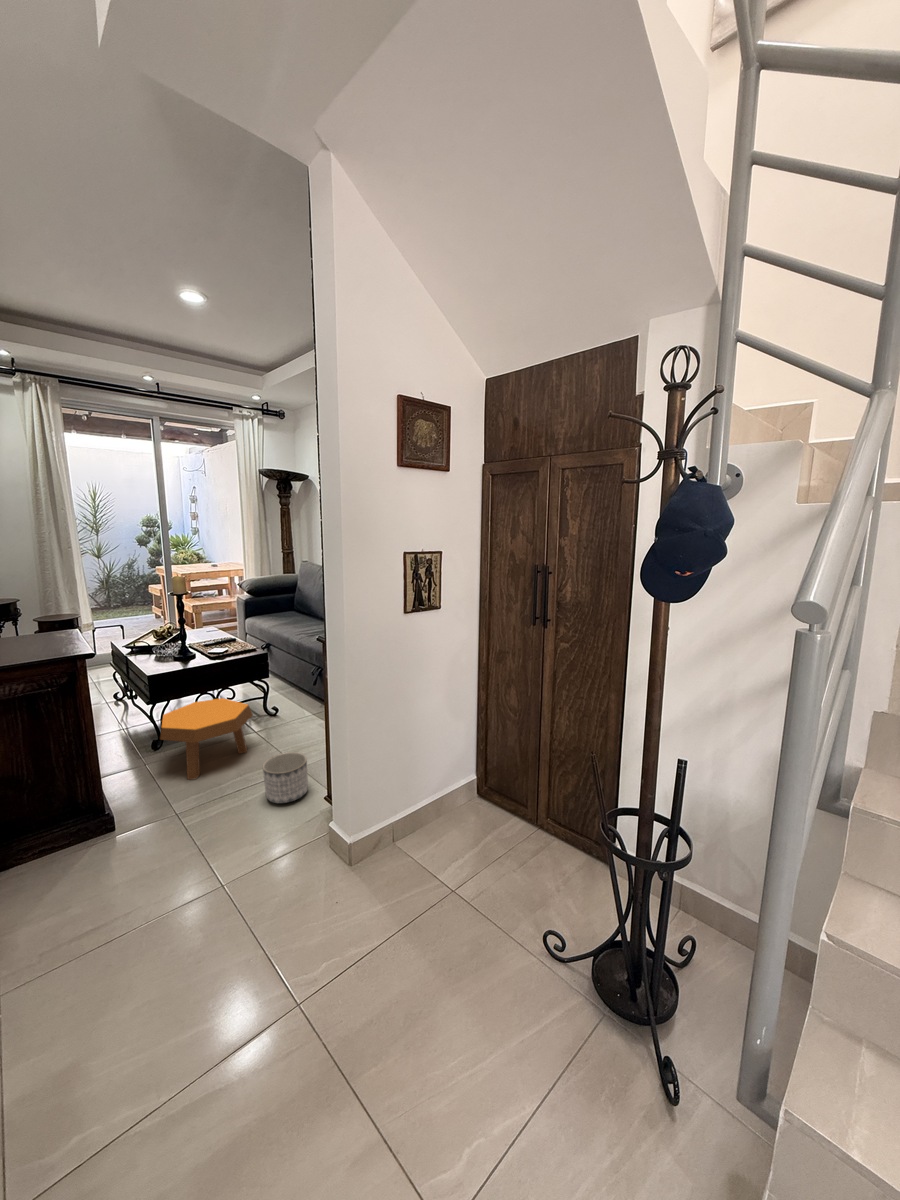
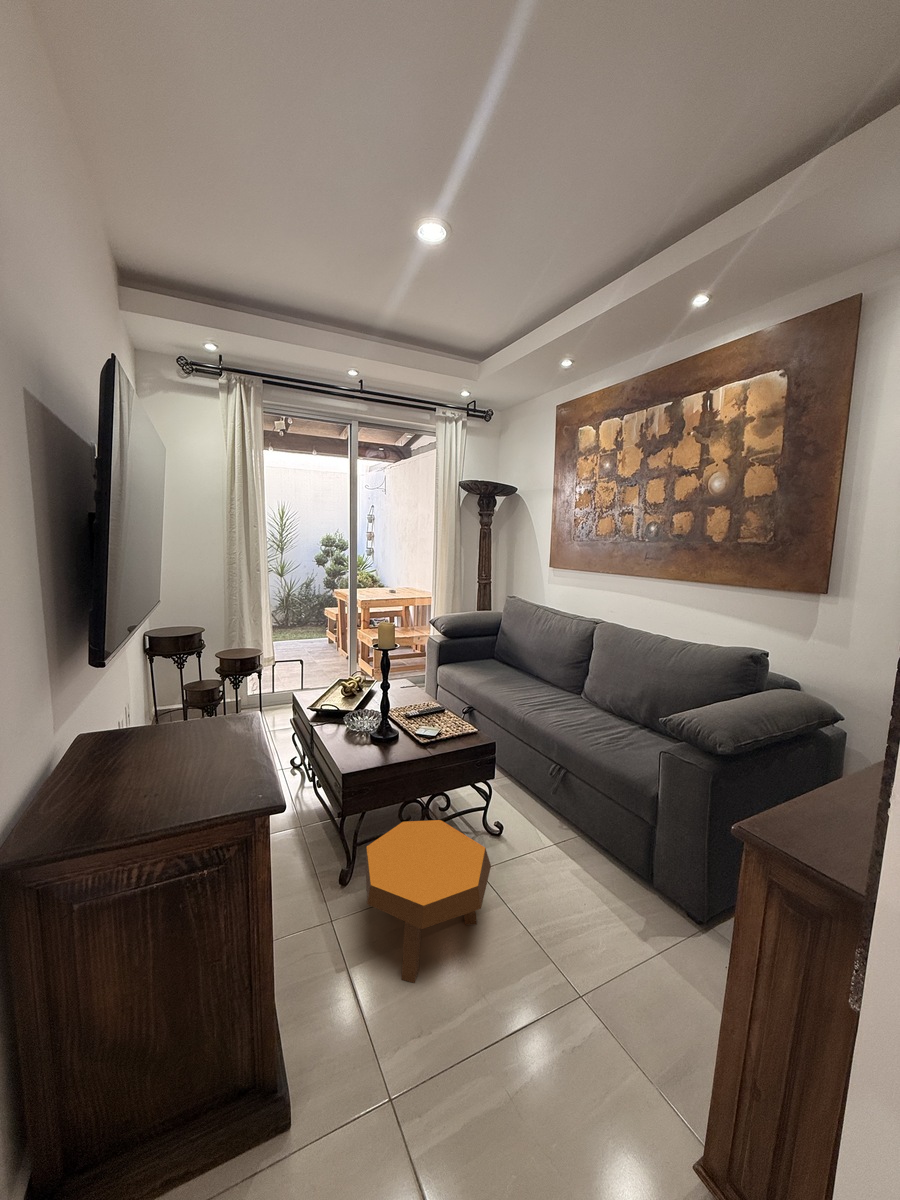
planter: present [263,752,308,803] -> none [555,1003,642,1143]

